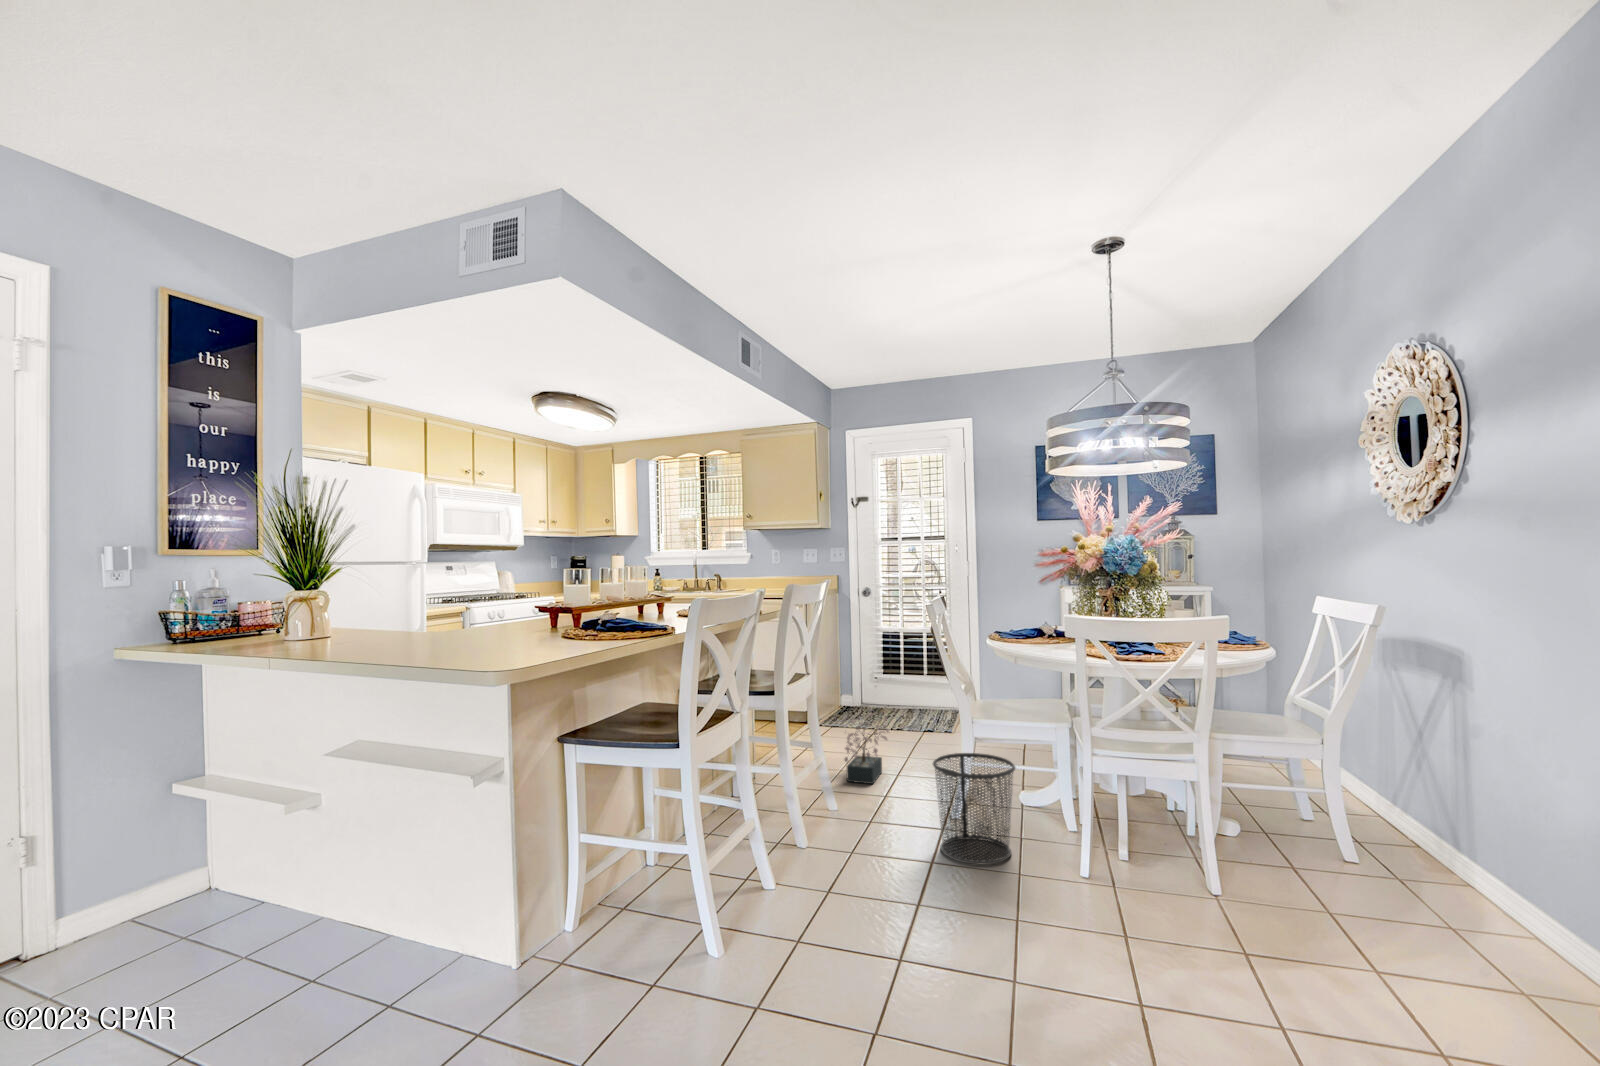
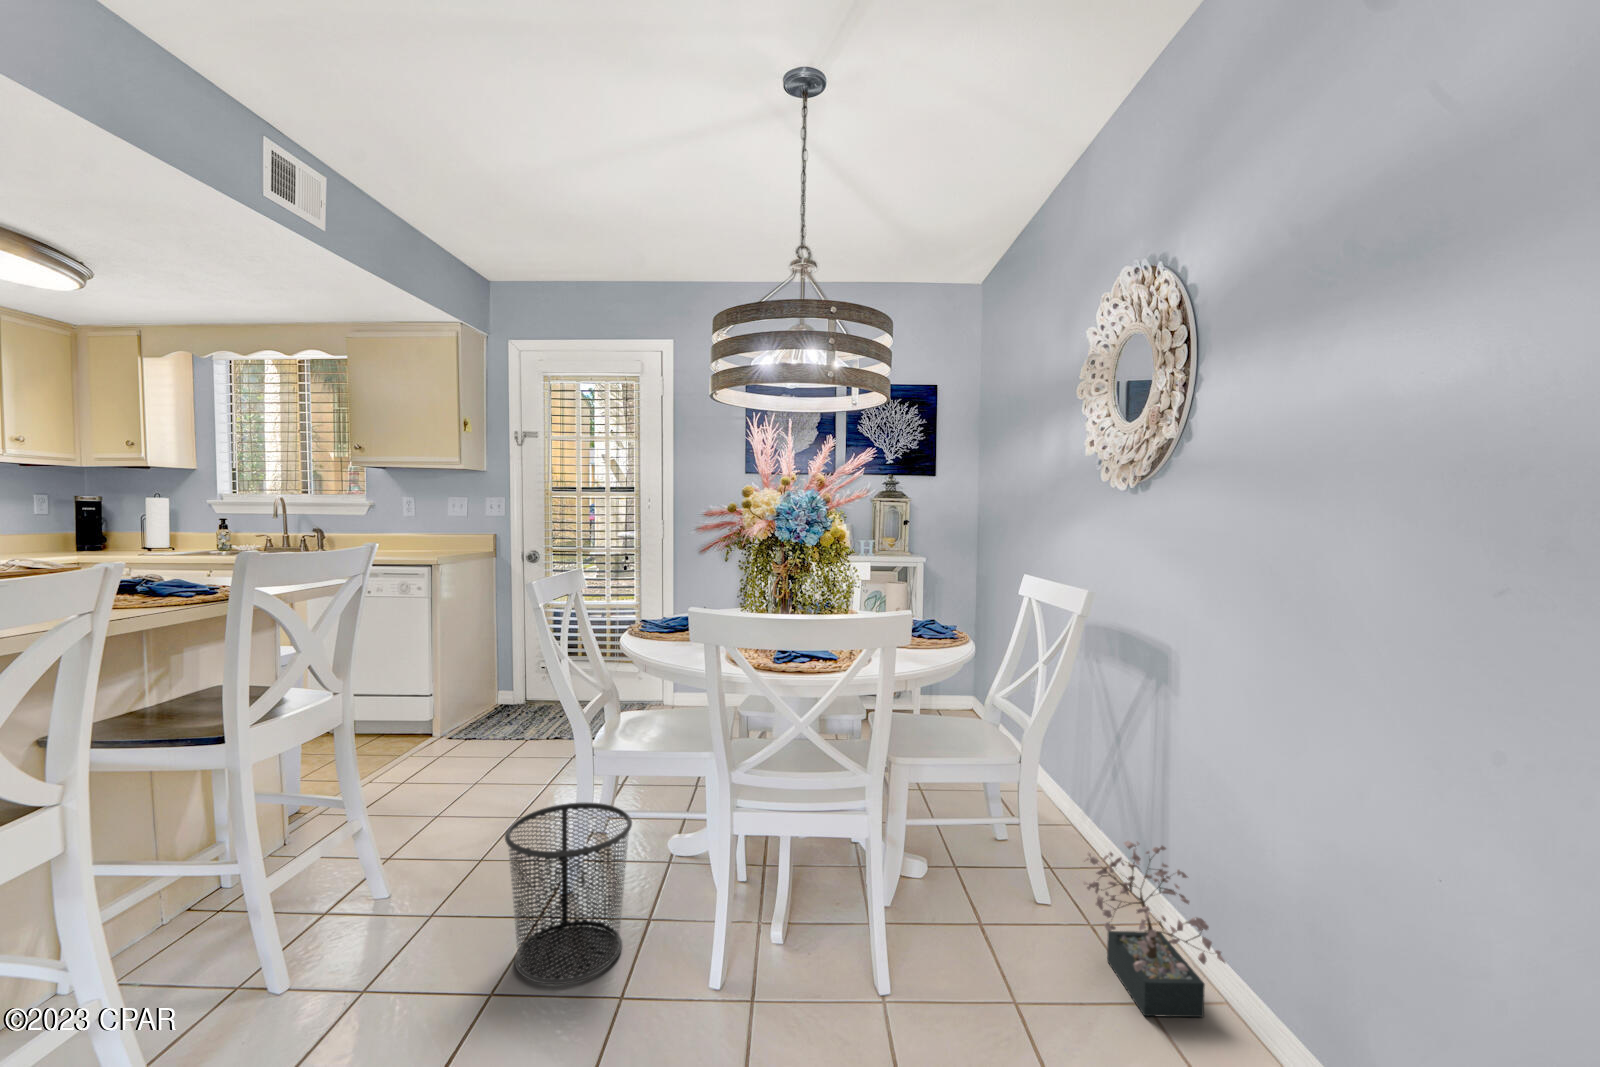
decorative plant: present [845,714,889,784] -> present [1084,841,1225,1017]

